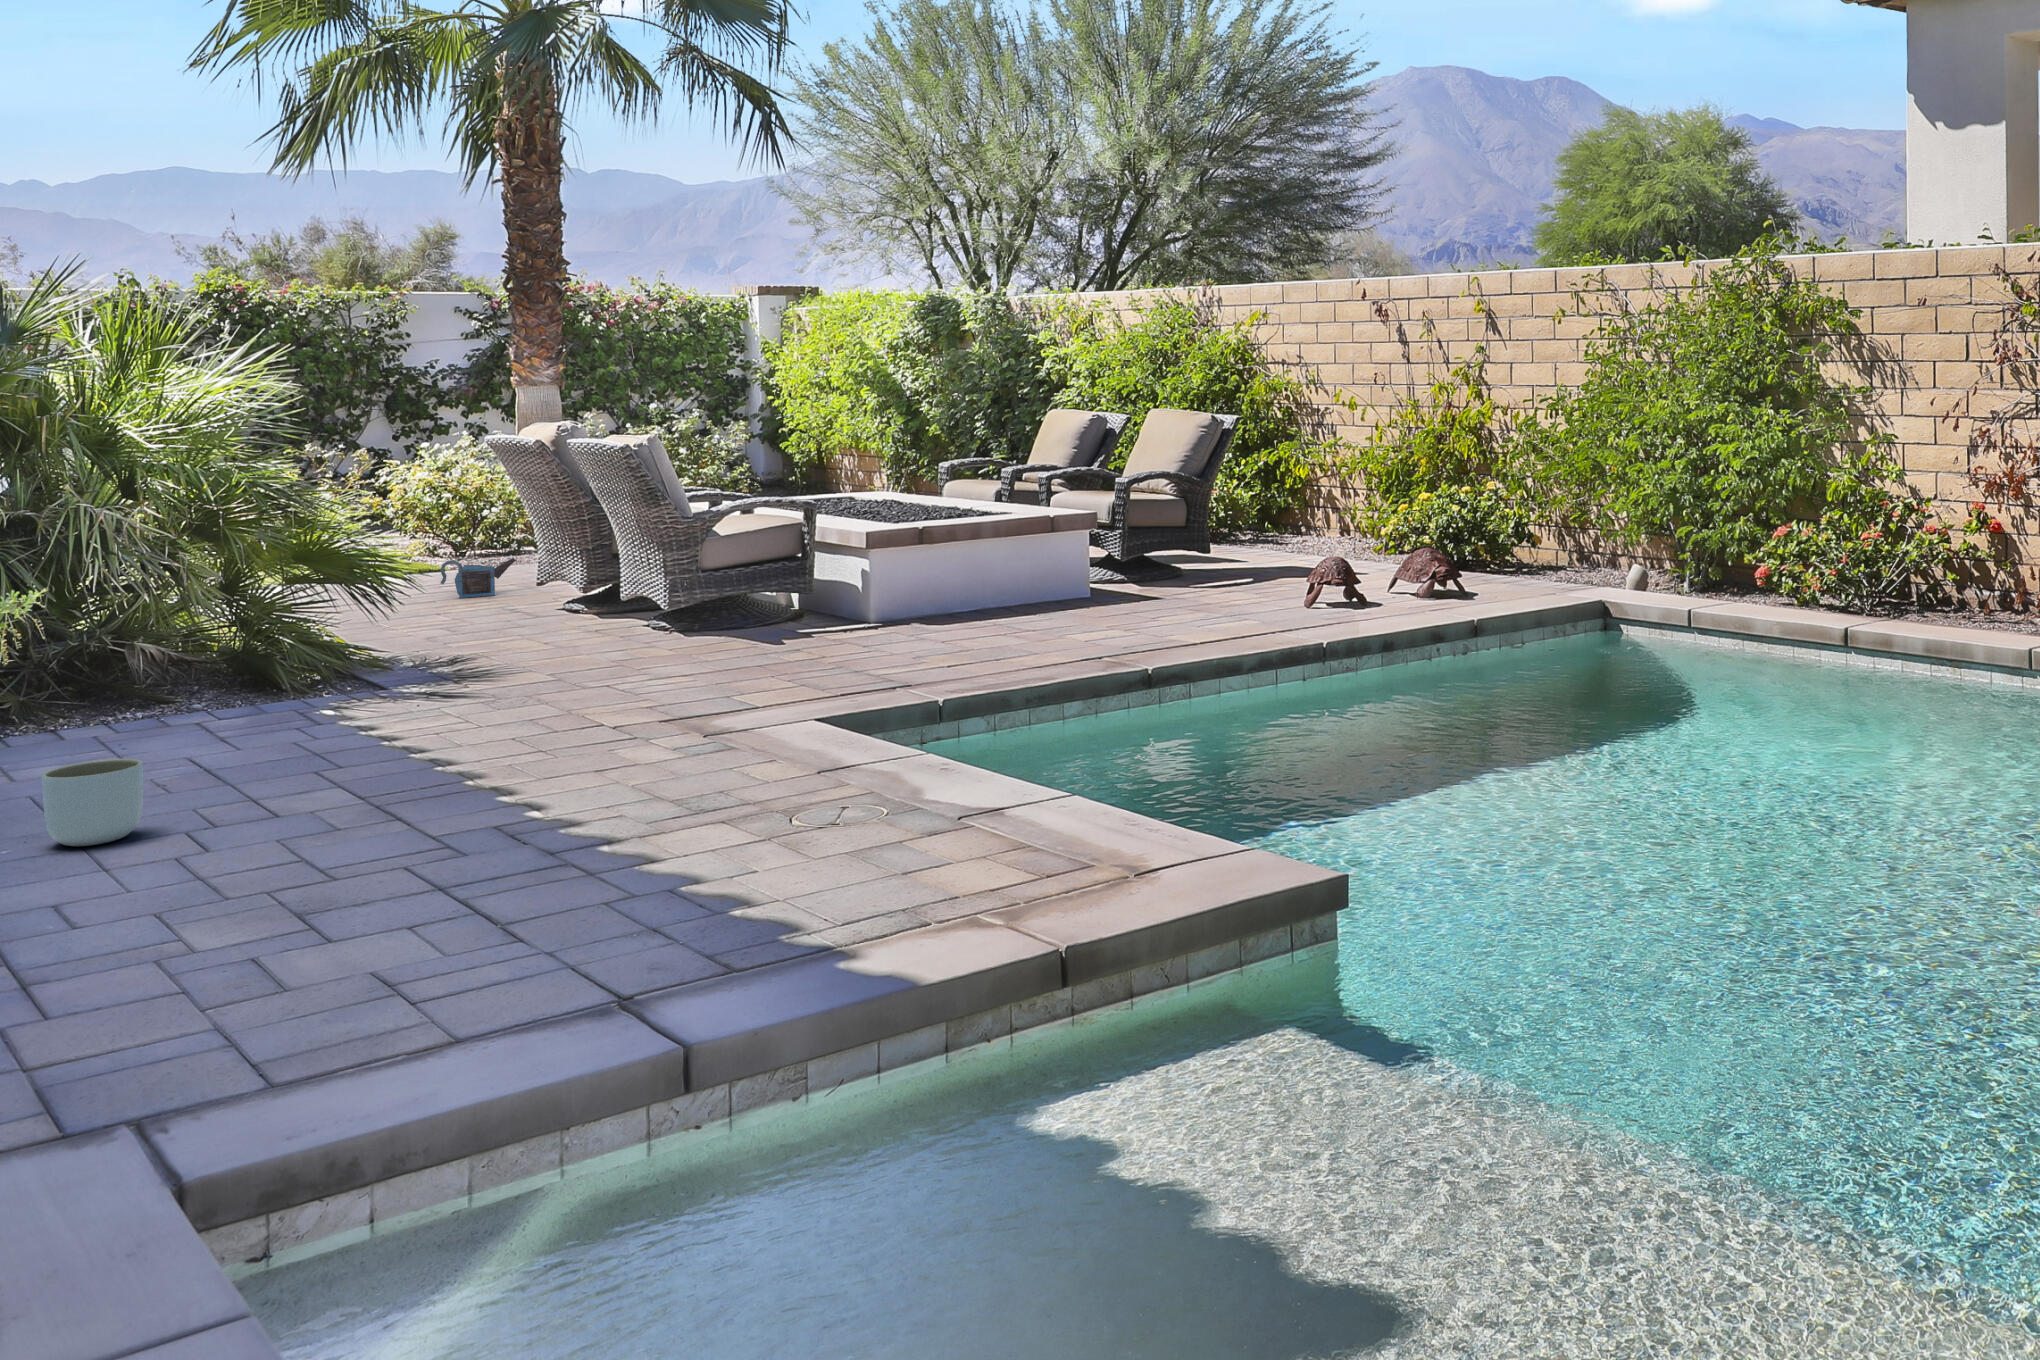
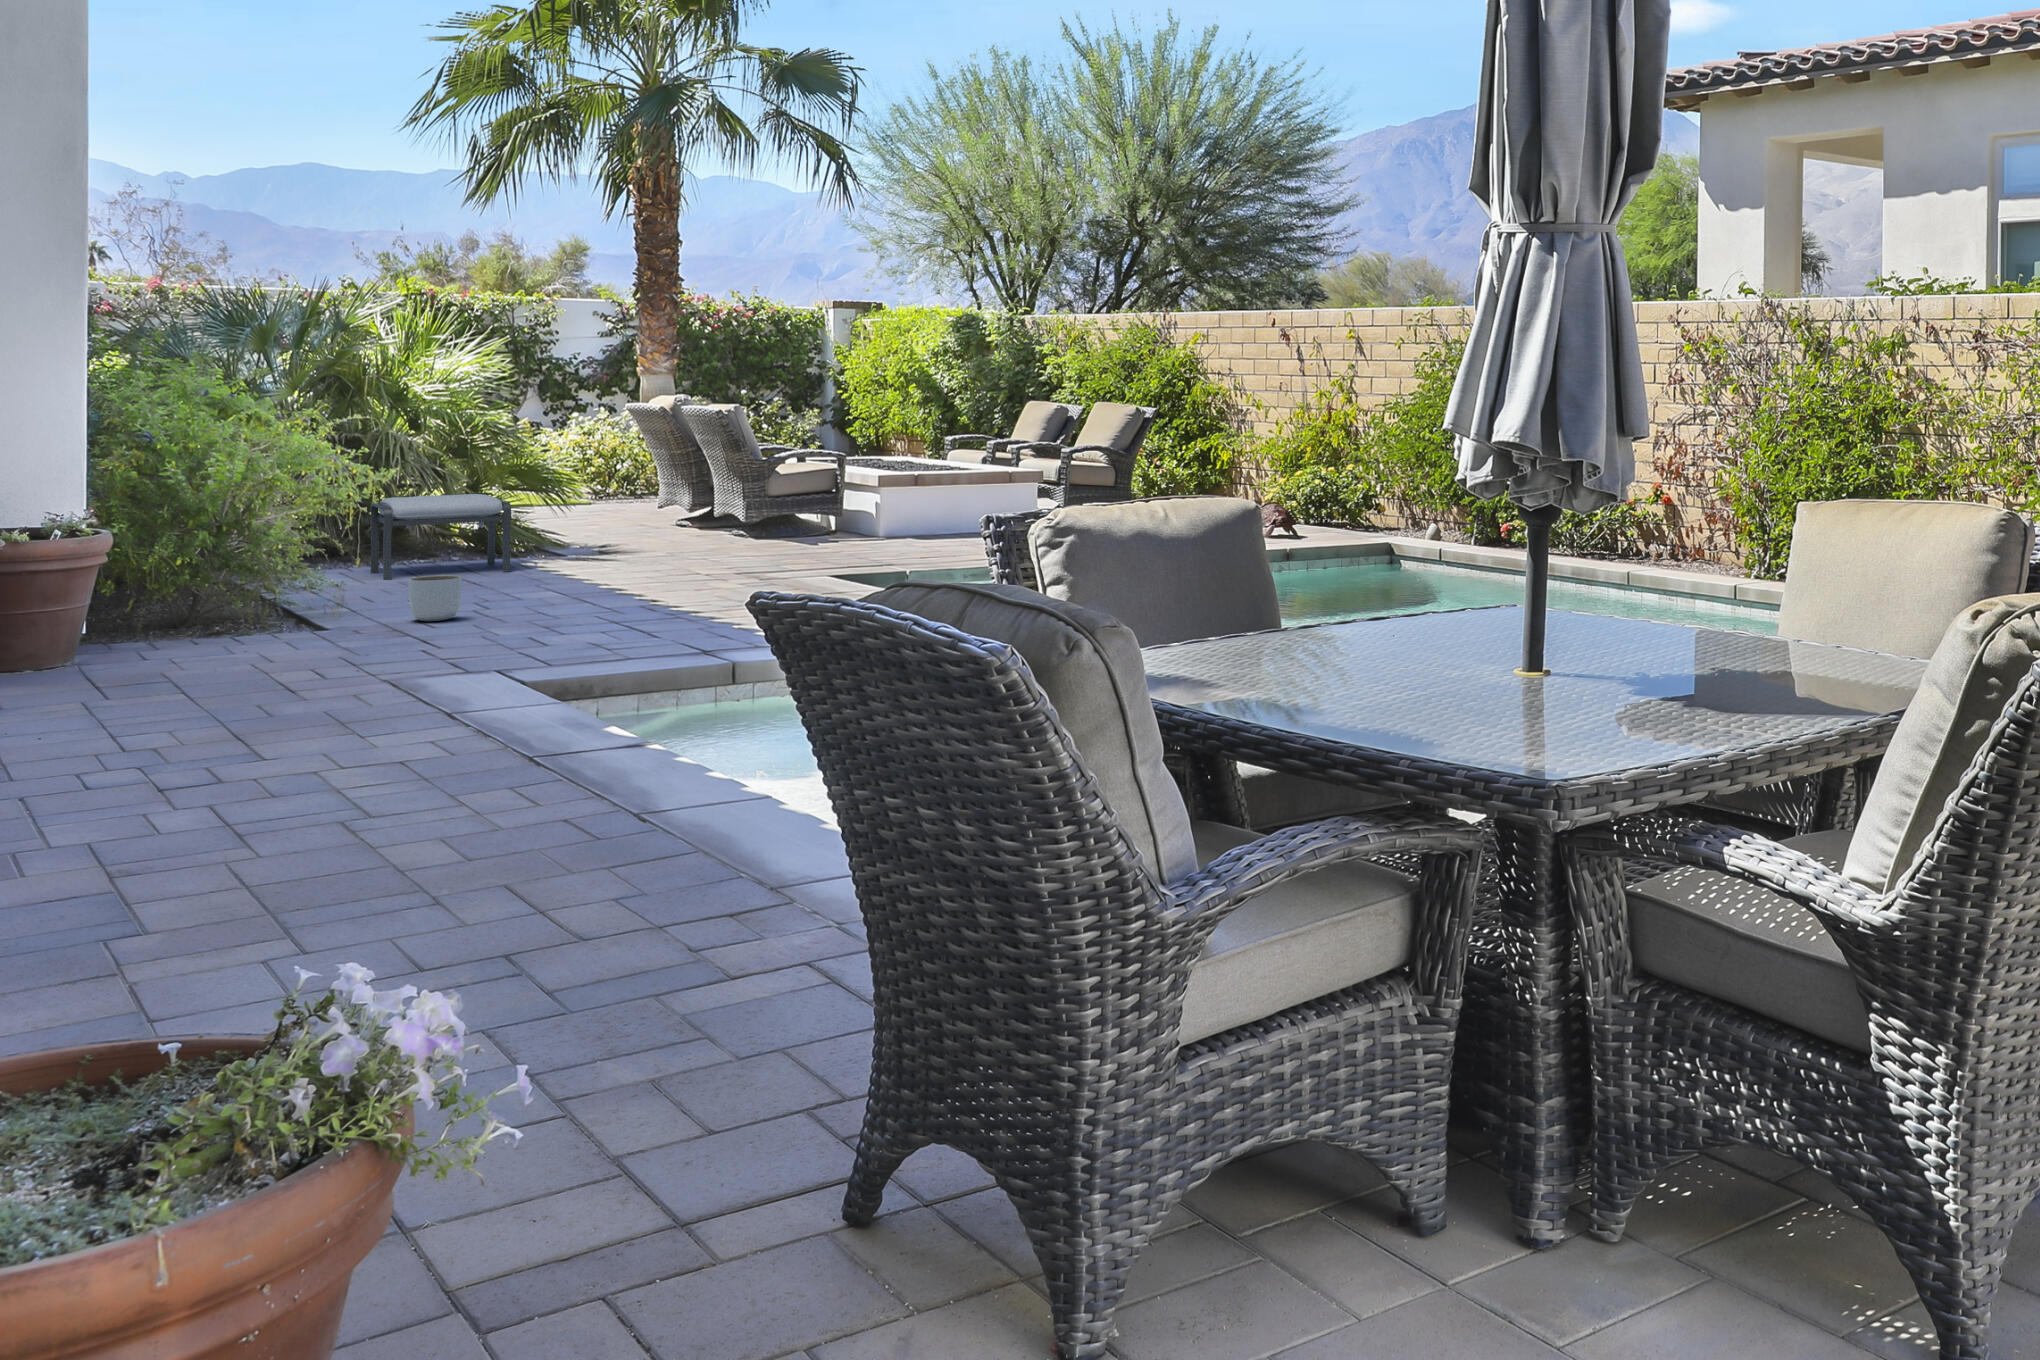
watering can: present [440,558,516,598] -> none [592,497,647,524]
ottoman: none [54,586,283,733] -> present [370,494,511,580]

